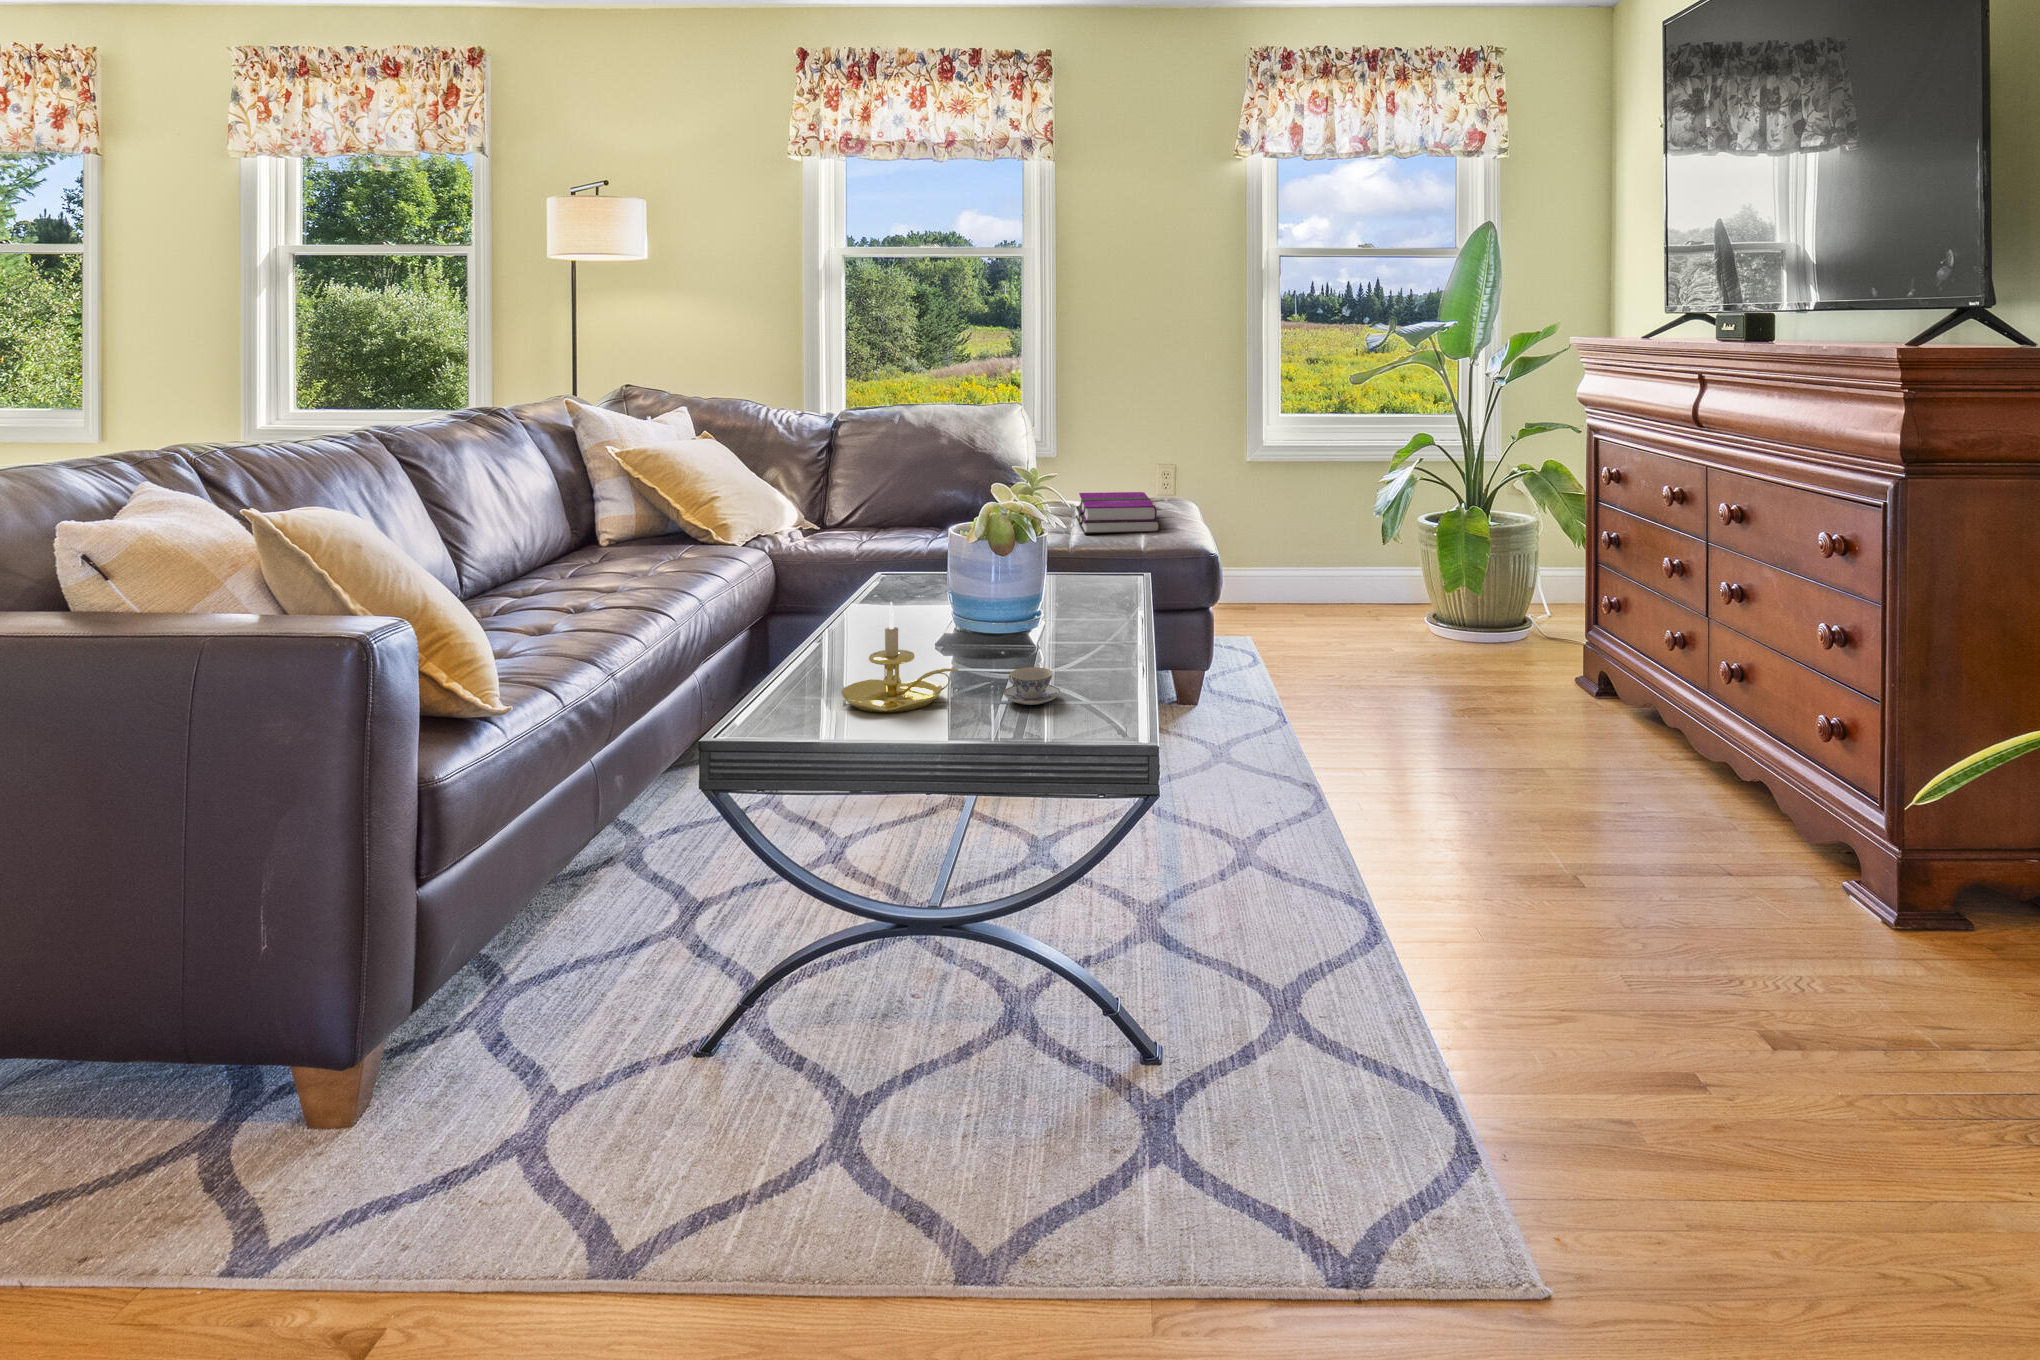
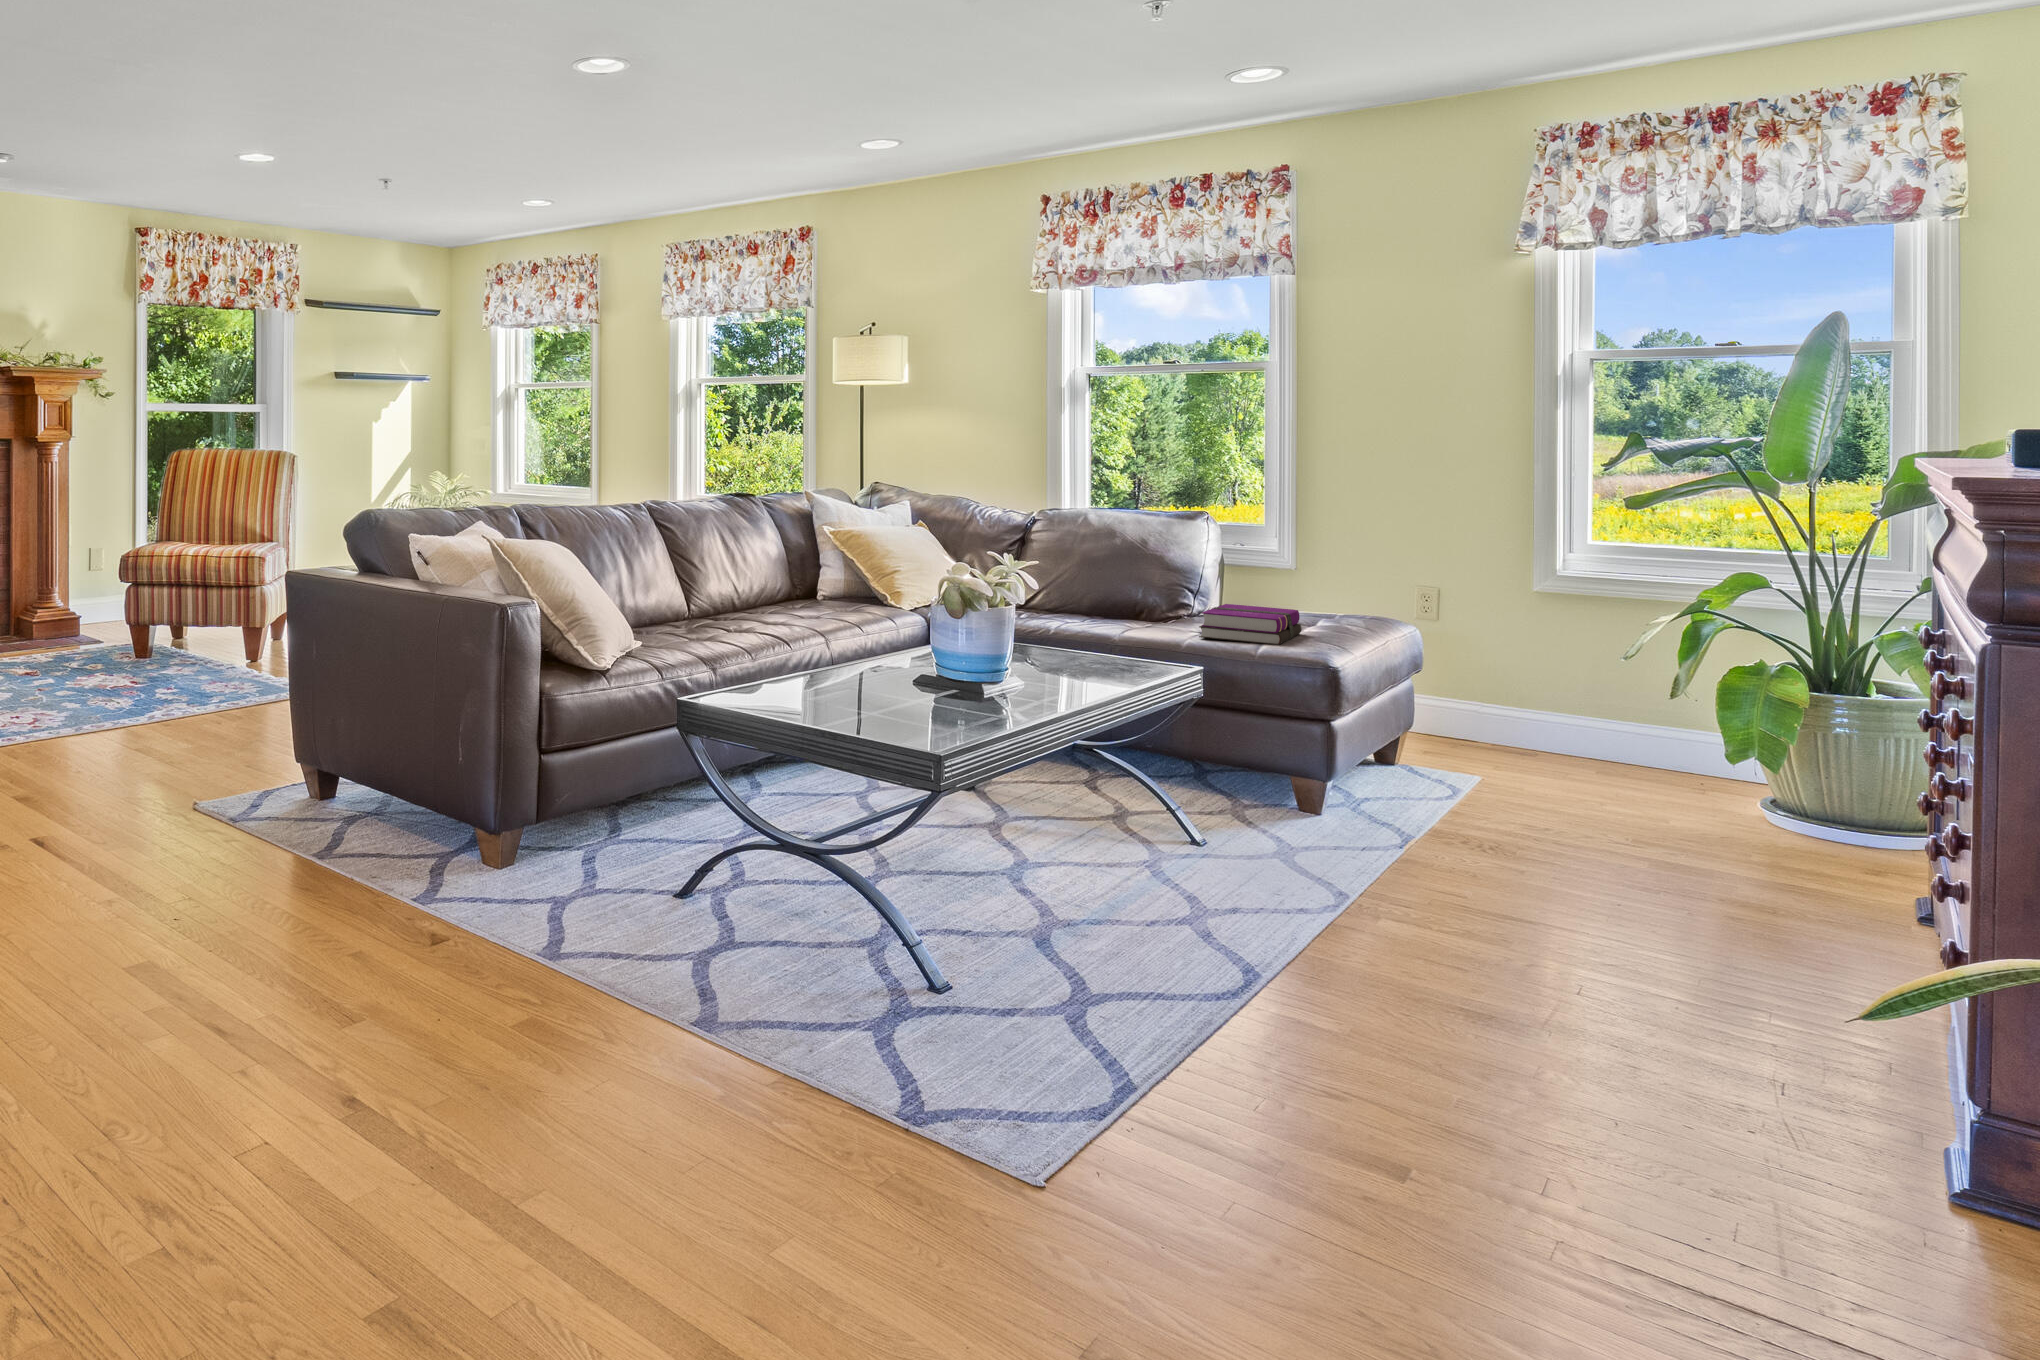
candle holder: present [841,602,958,712] -> none [801,621,877,697]
teacup: present [1004,667,1060,705] -> none [898,682,942,707]

